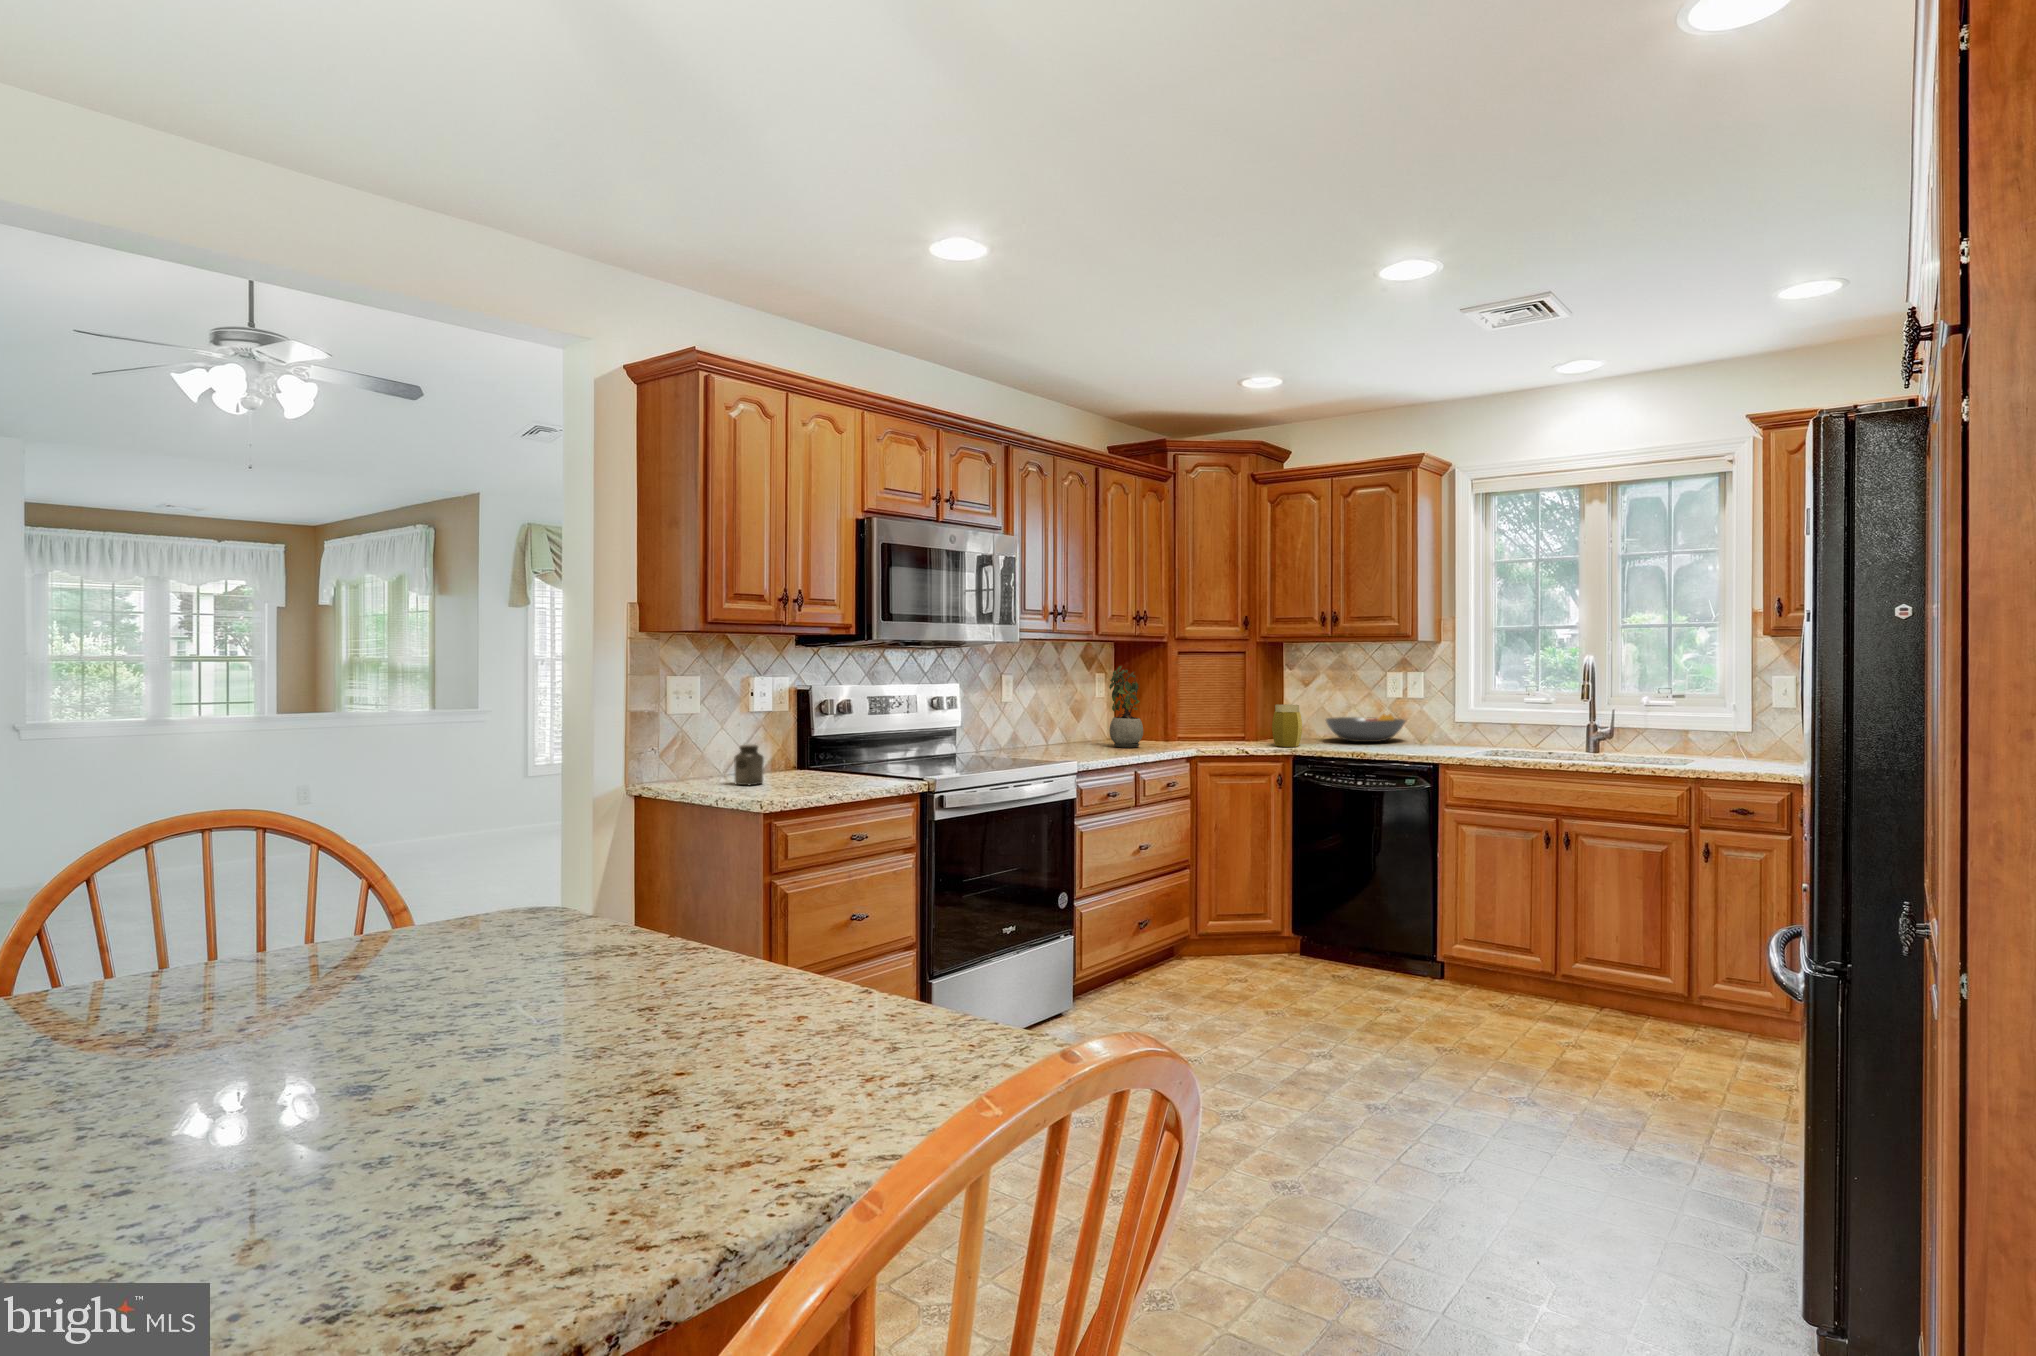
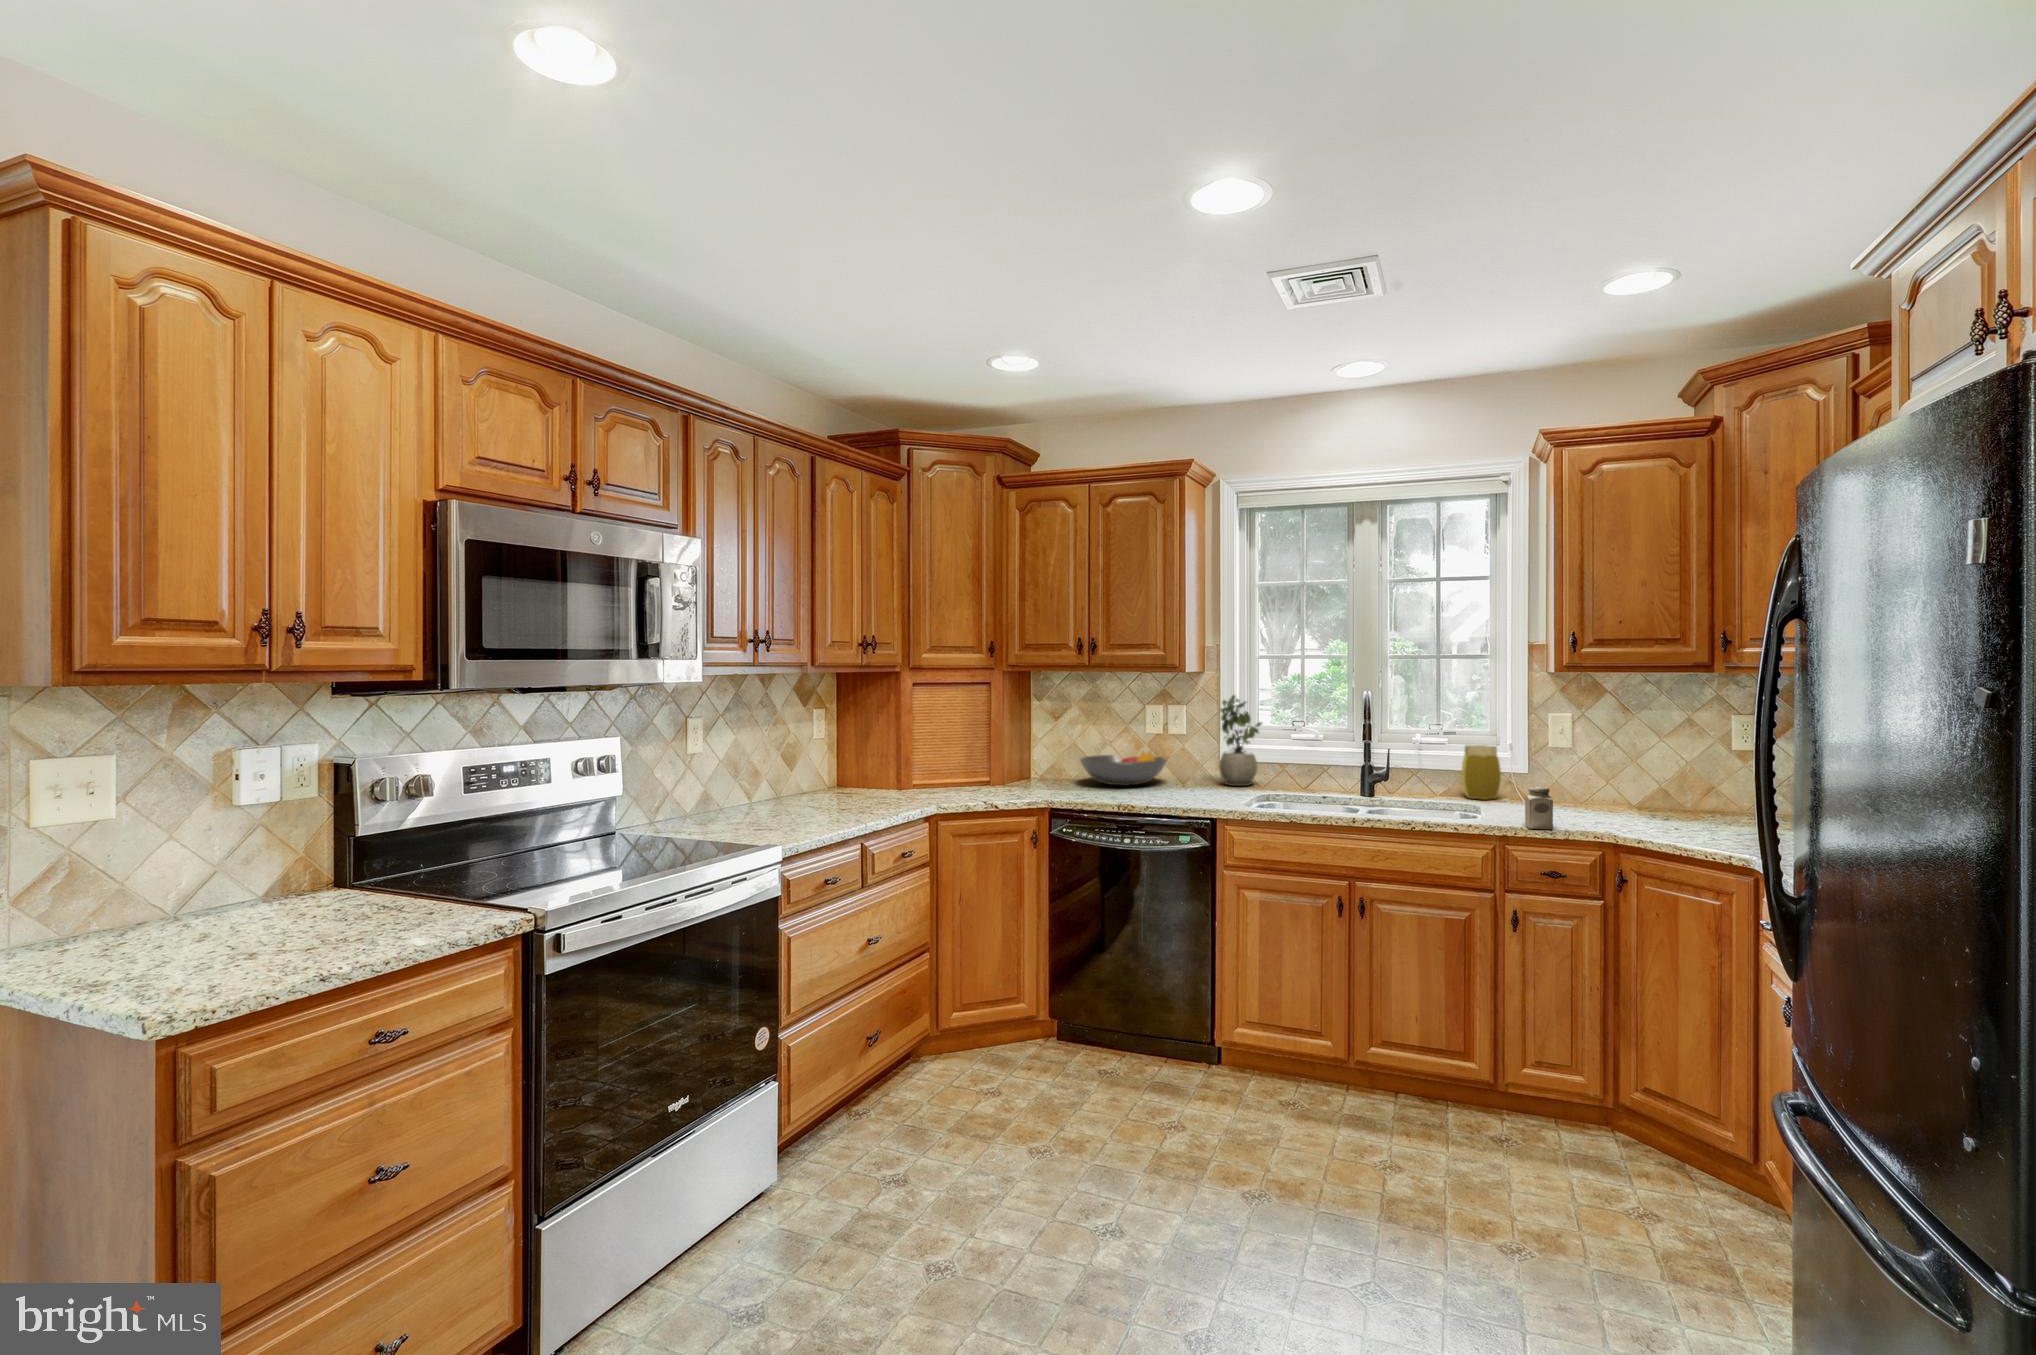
potted plant: present [1109,666,1143,748] -> present [1219,695,1262,786]
jar: present [1272,705,1302,747] -> present [1461,745,1501,800]
salt shaker: present [734,744,764,785] -> present [1525,787,1553,829]

